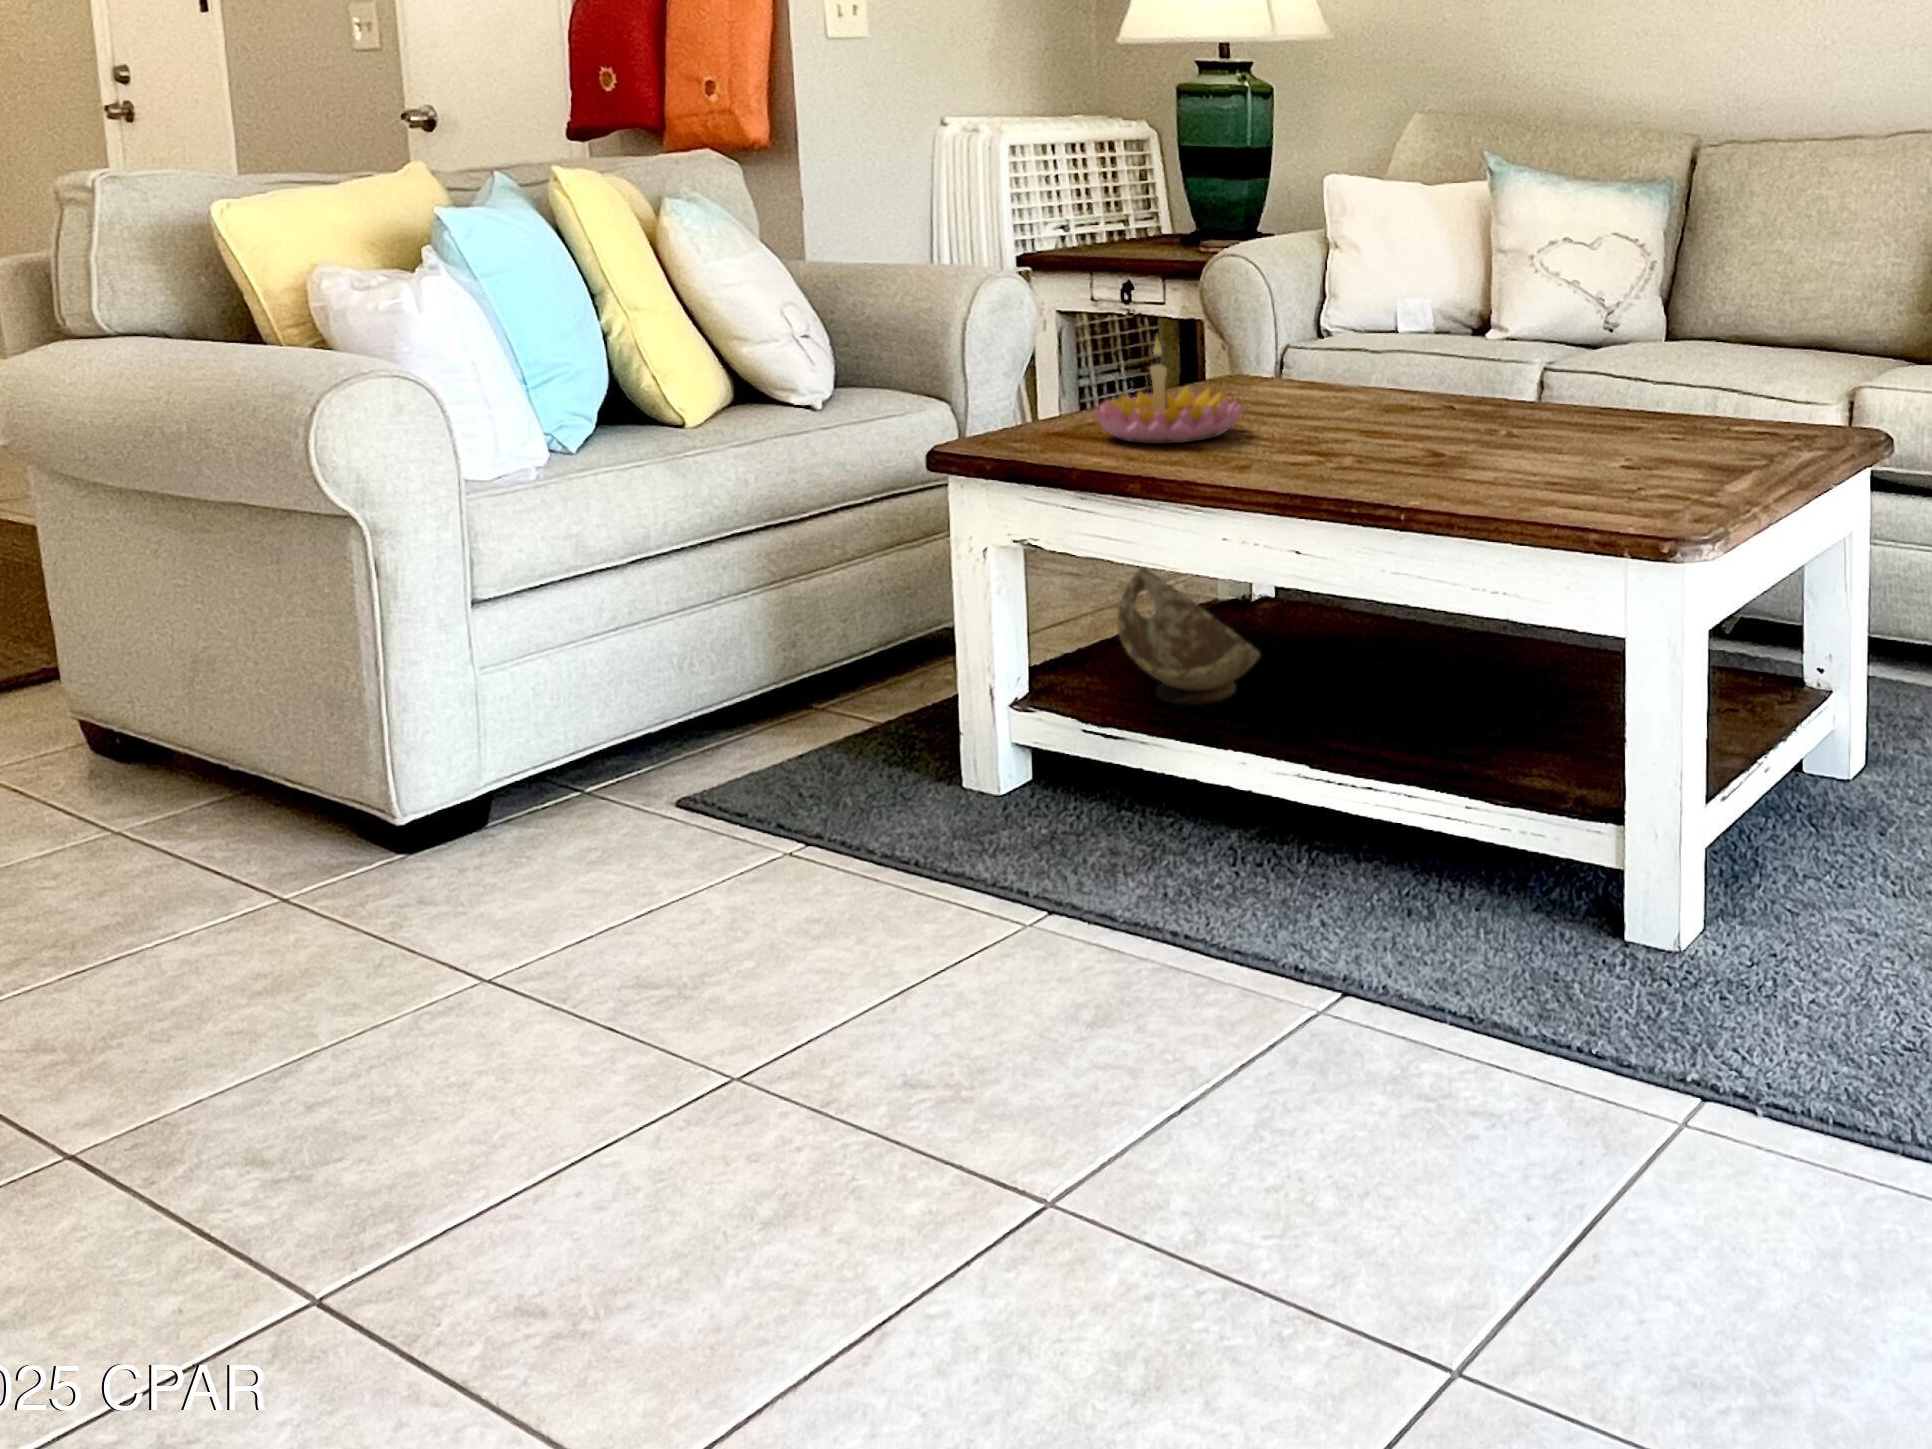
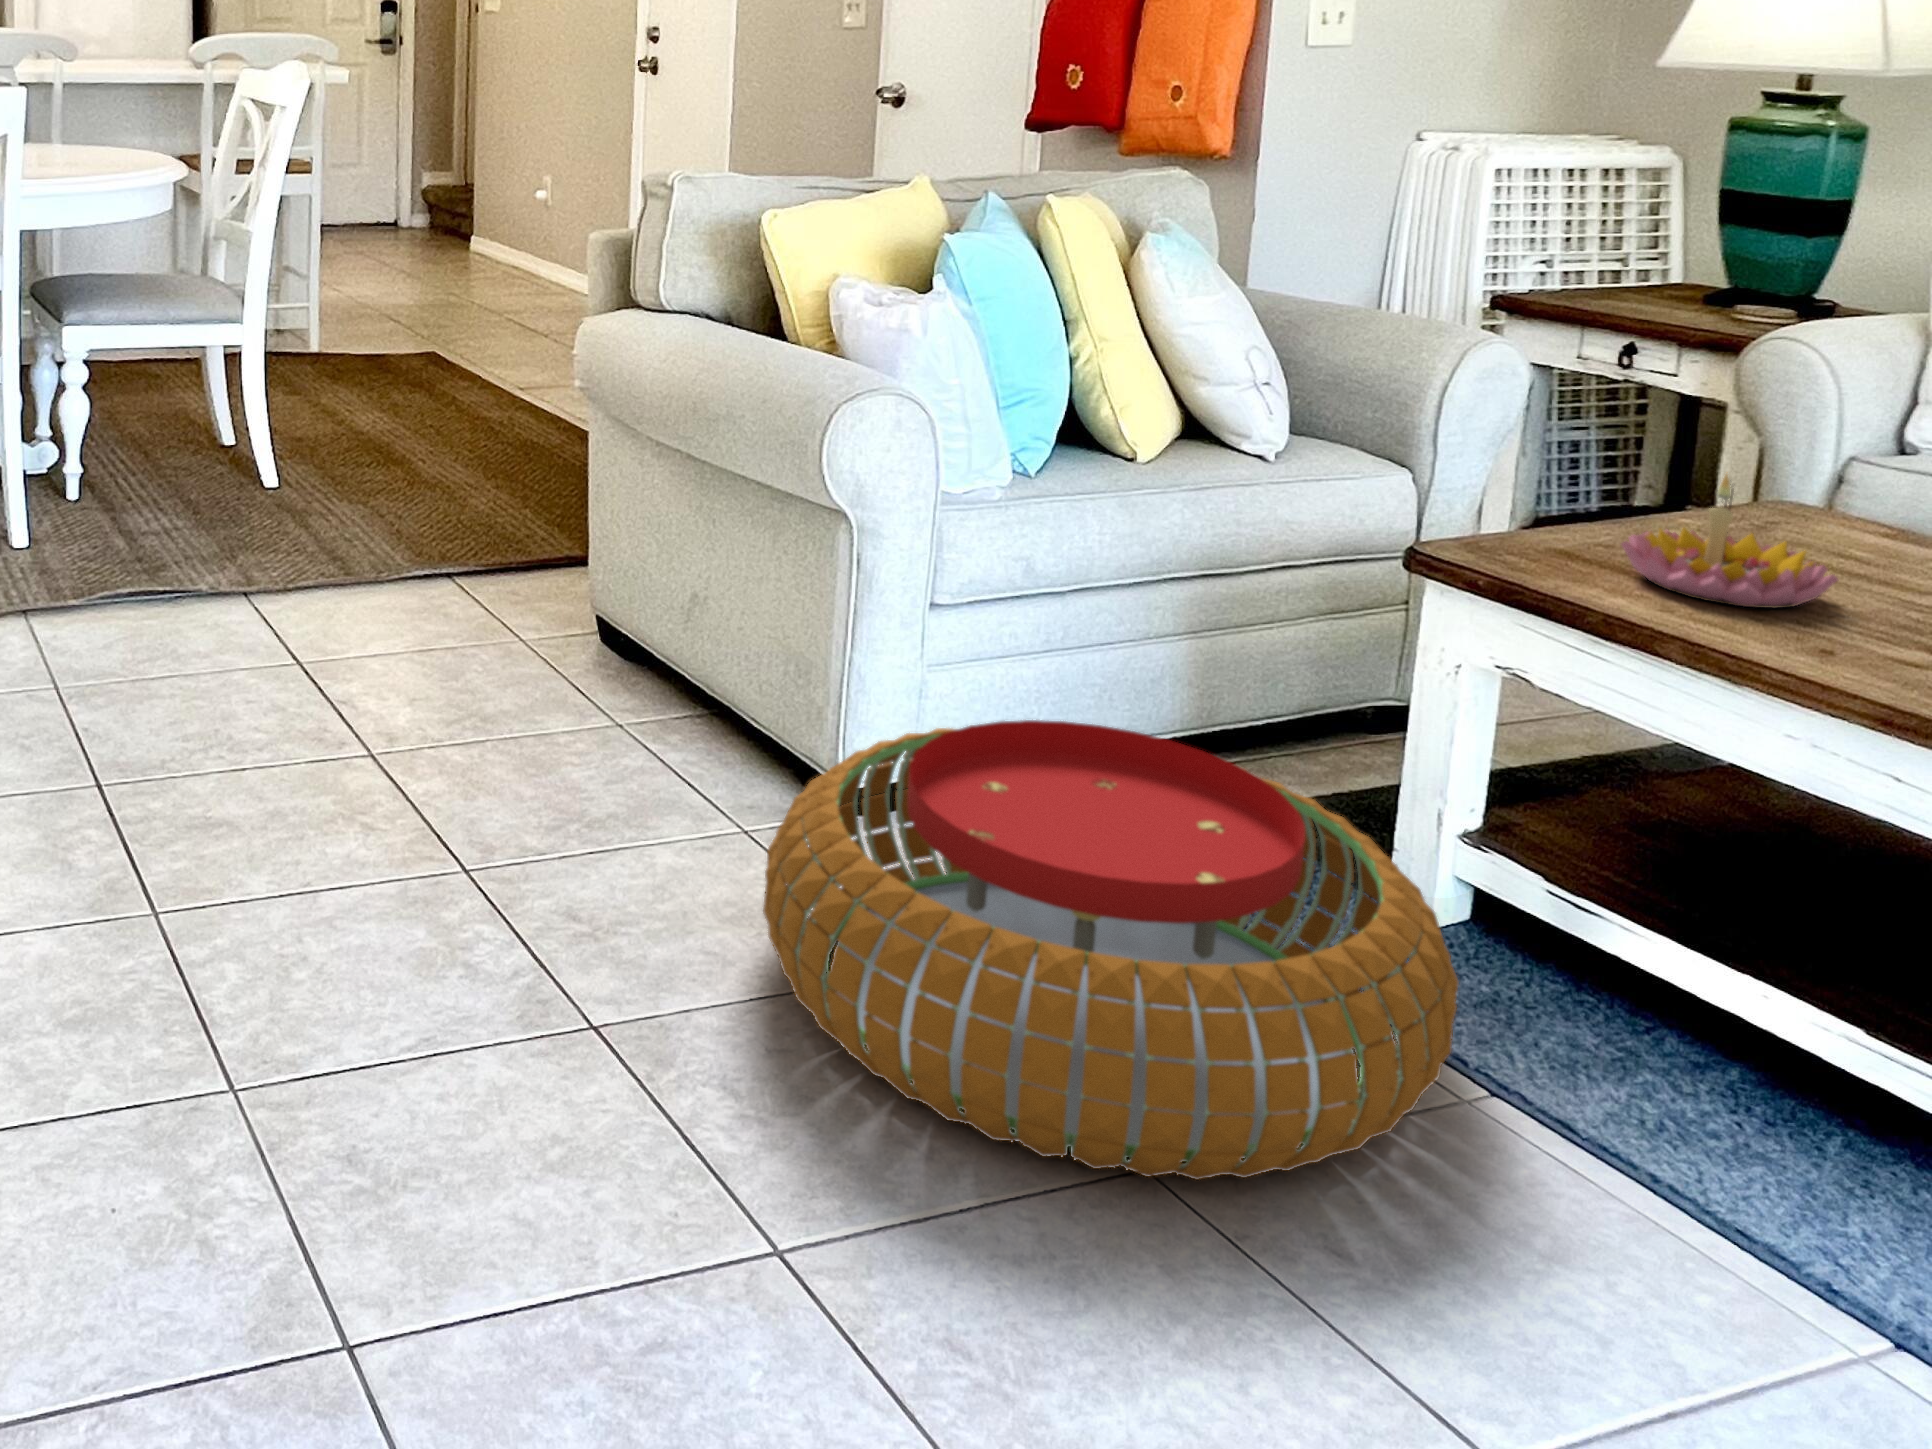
decorative bowl: present [1117,568,1260,705] -> none [1609,726,1809,913]
pouf: none [261,681,1005,1134] -> present [763,720,1459,1180]

